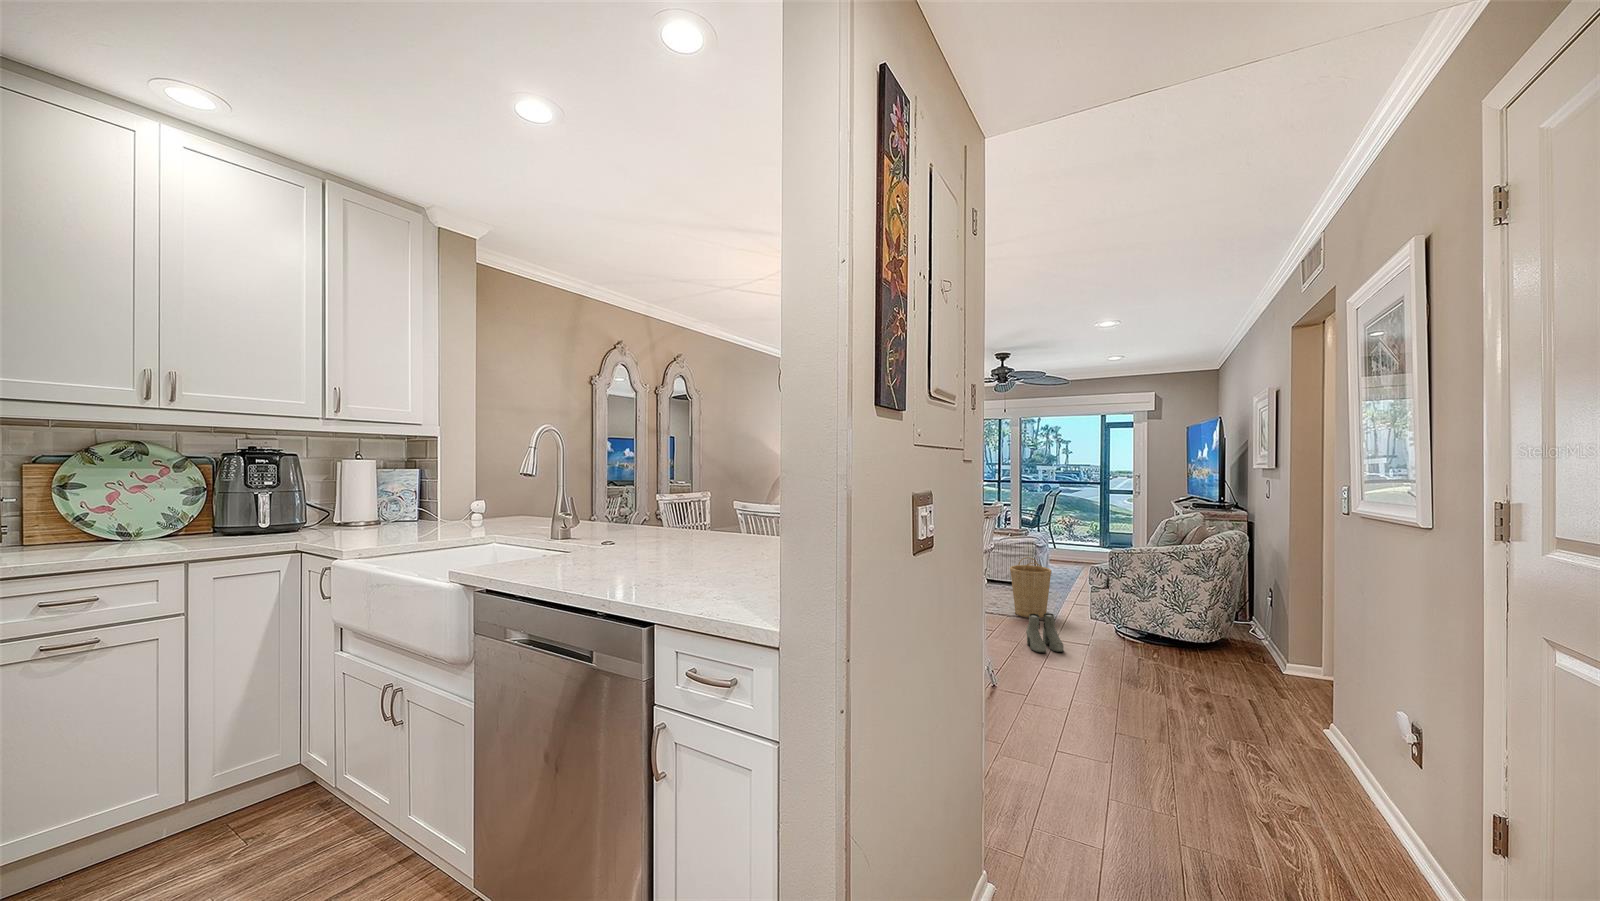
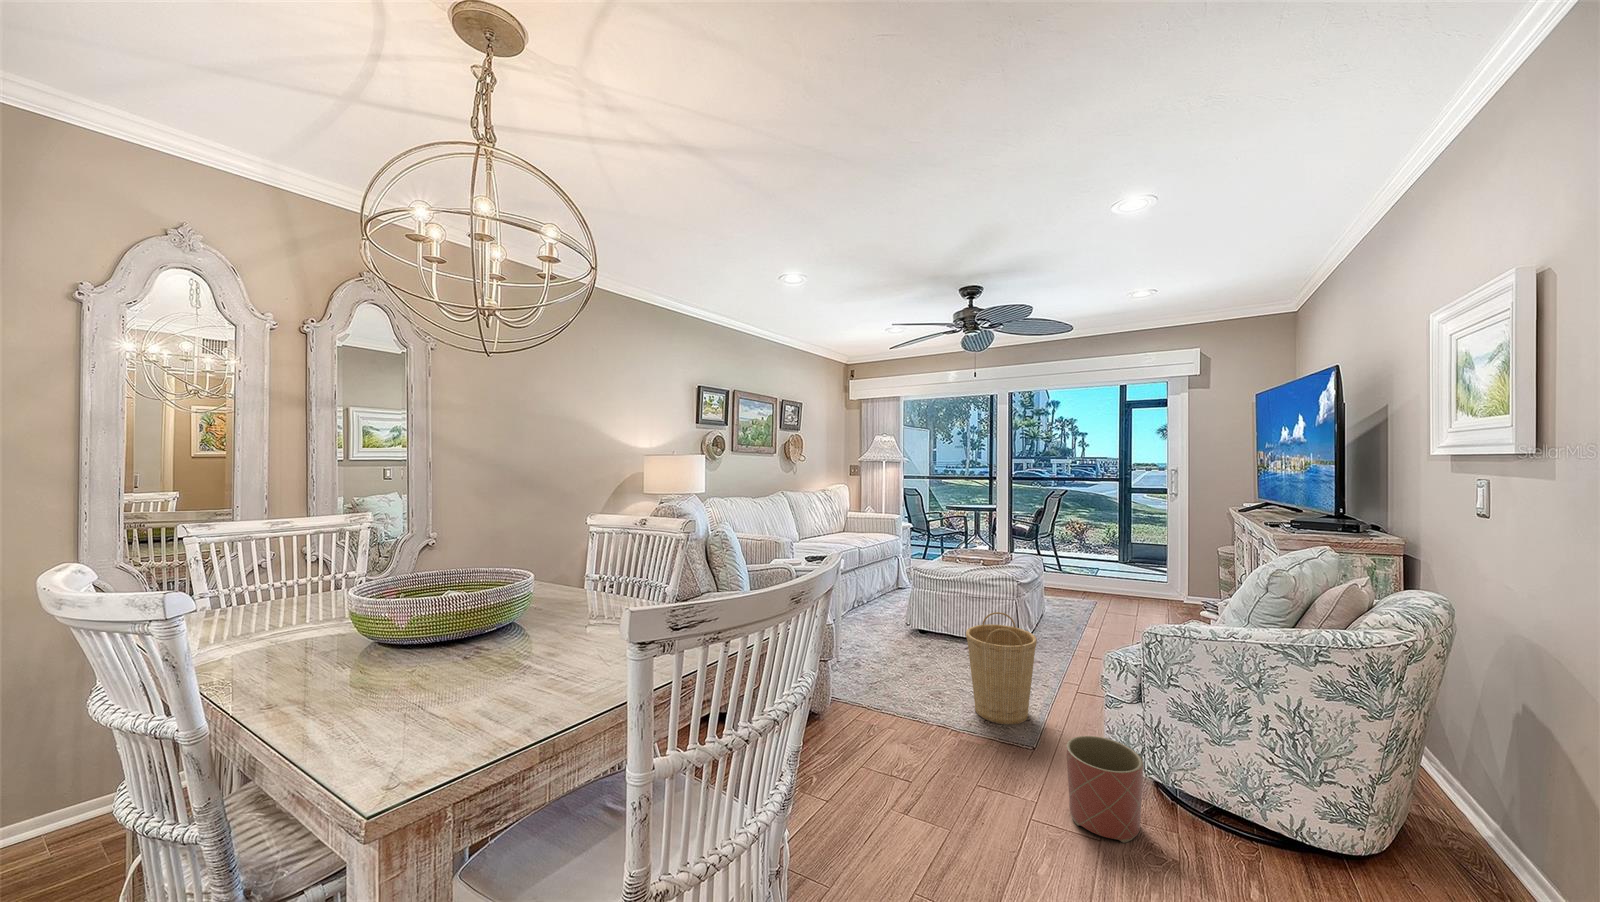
planter: none [1072,605,1108,648] -> present [1066,736,1143,843]
boots: present [1026,613,1064,653] -> none [972,760,1046,865]

